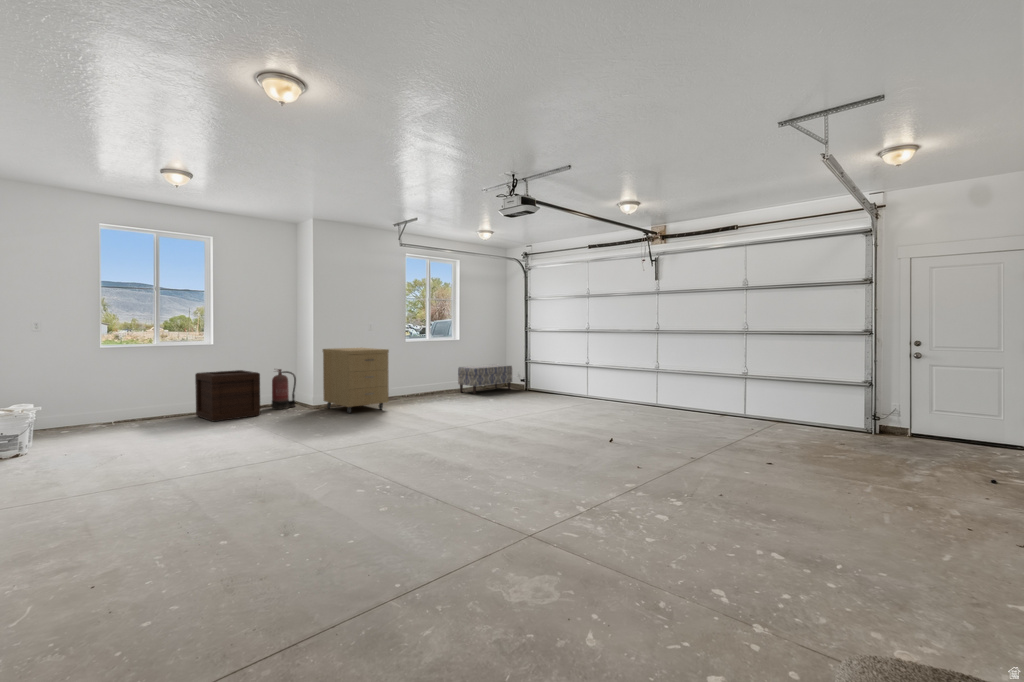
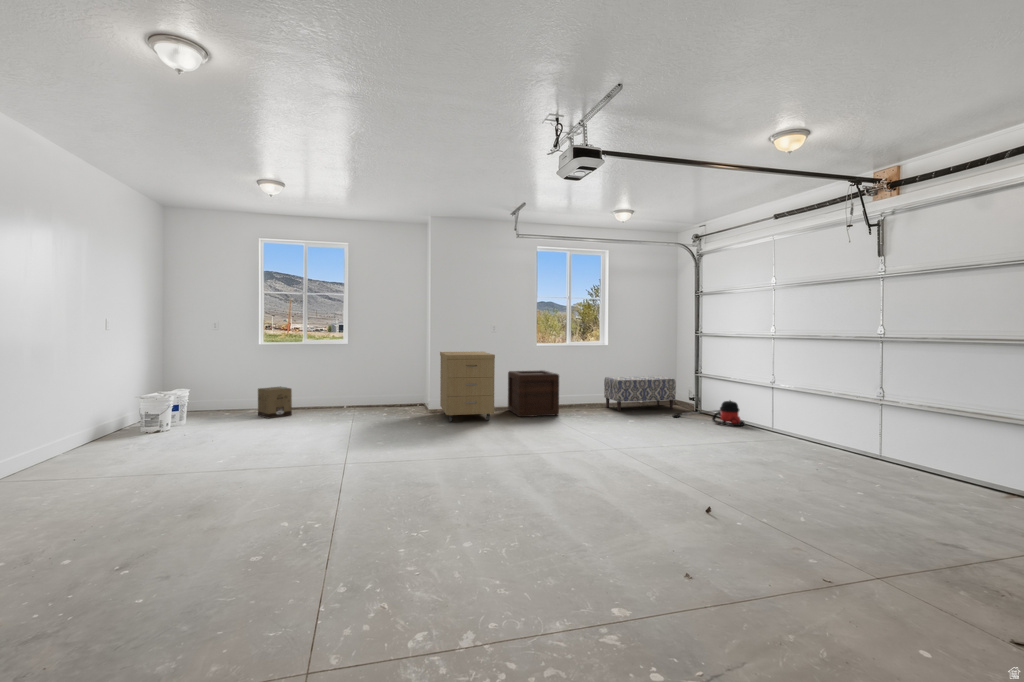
fire extinguisher: present [272,369,296,409] -> none [399,370,422,410]
wooden crate: present [195,370,260,422] -> present [508,370,559,417]
vacuum cleaner: none [518,378,570,396] -> present [673,401,745,426]
cardboard box: none [108,394,155,430] -> present [258,386,292,418]

